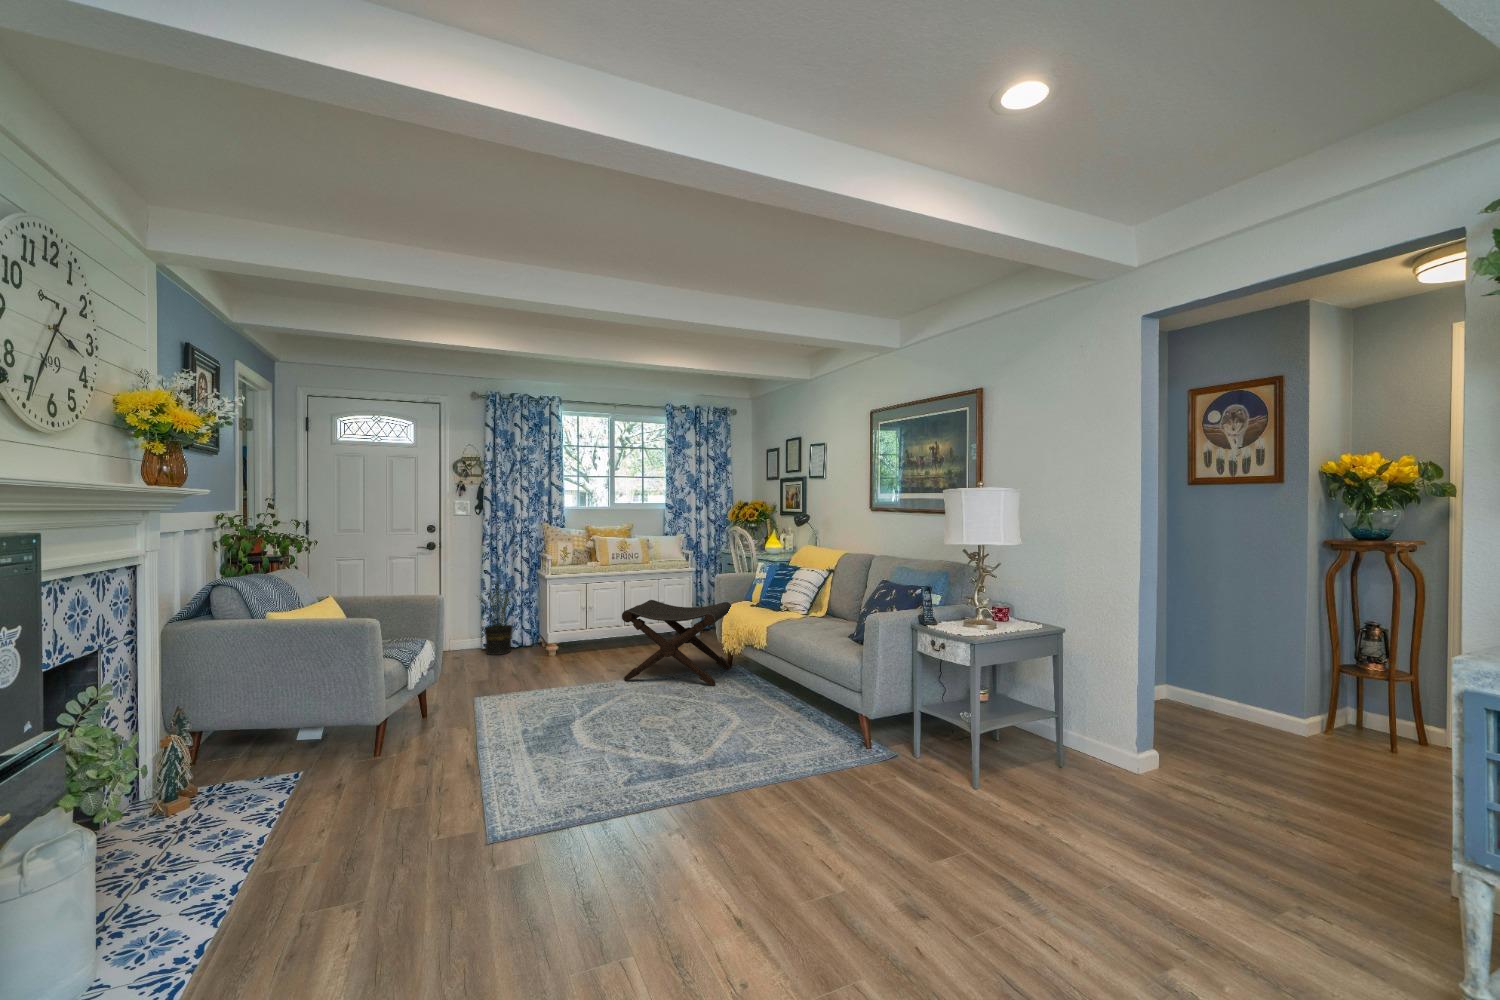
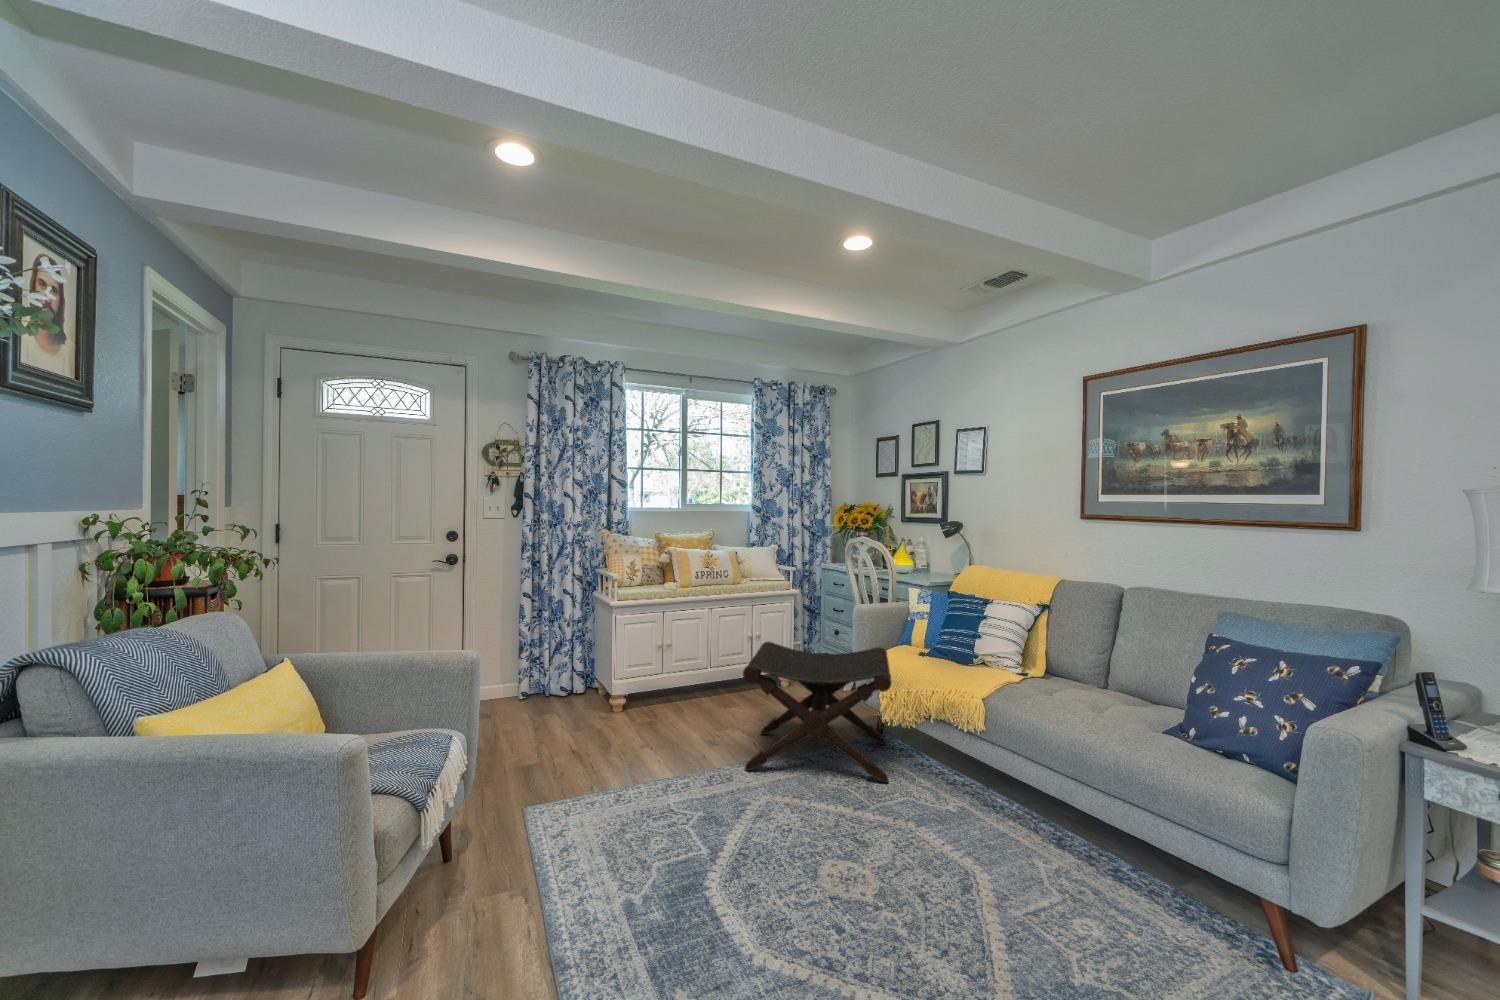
potted plant: present [477,584,516,655] -> none [507,600,579,712]

